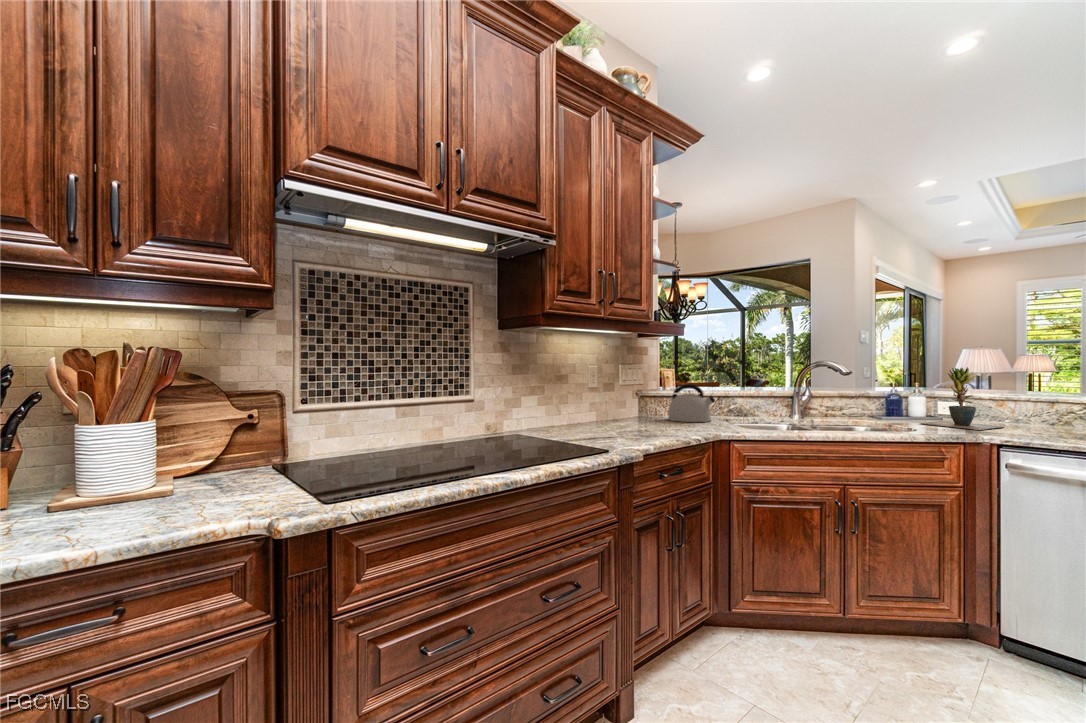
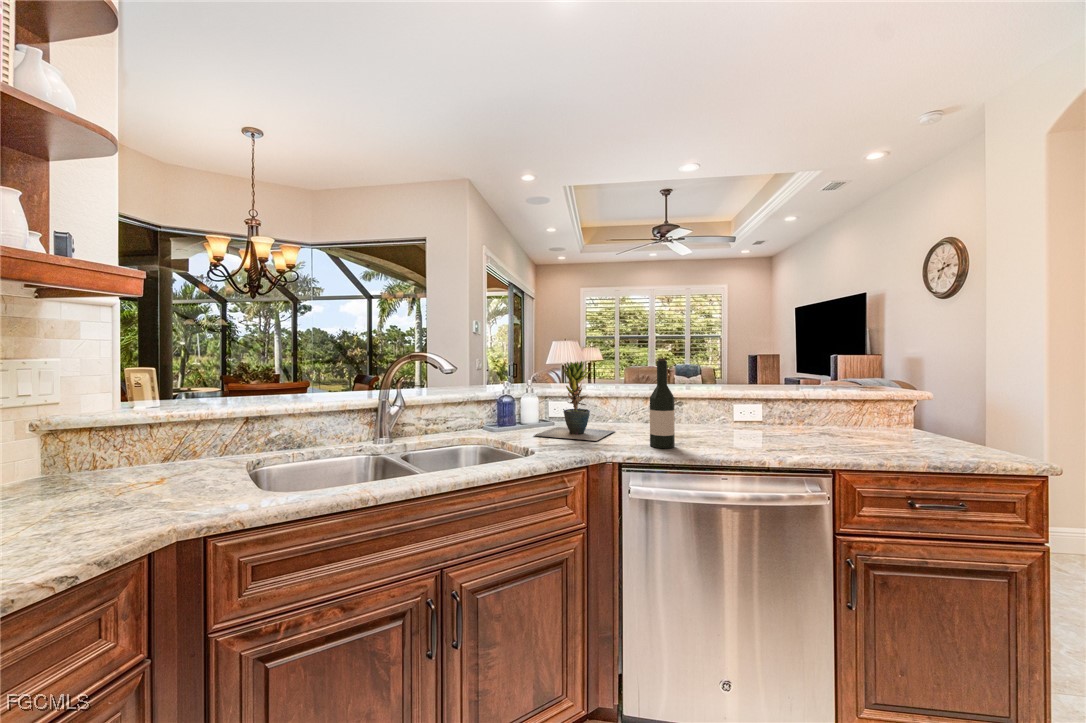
wine bottle: none [1034,366,1063,439] -> present [650,358,675,448]
kettle: present [668,384,715,422] -> none [100,401,220,487]

